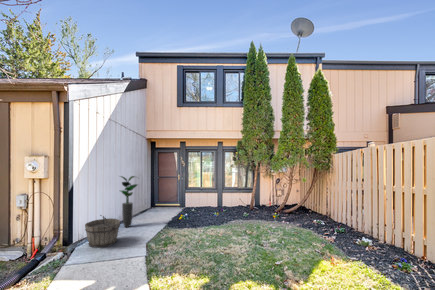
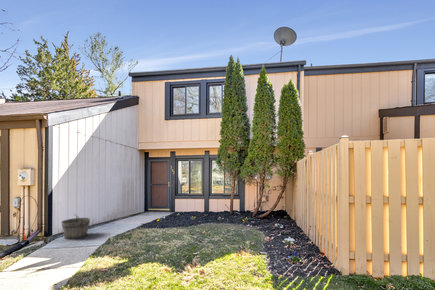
potted plant: present [121,176,137,227] -> none [98,184,117,227]

